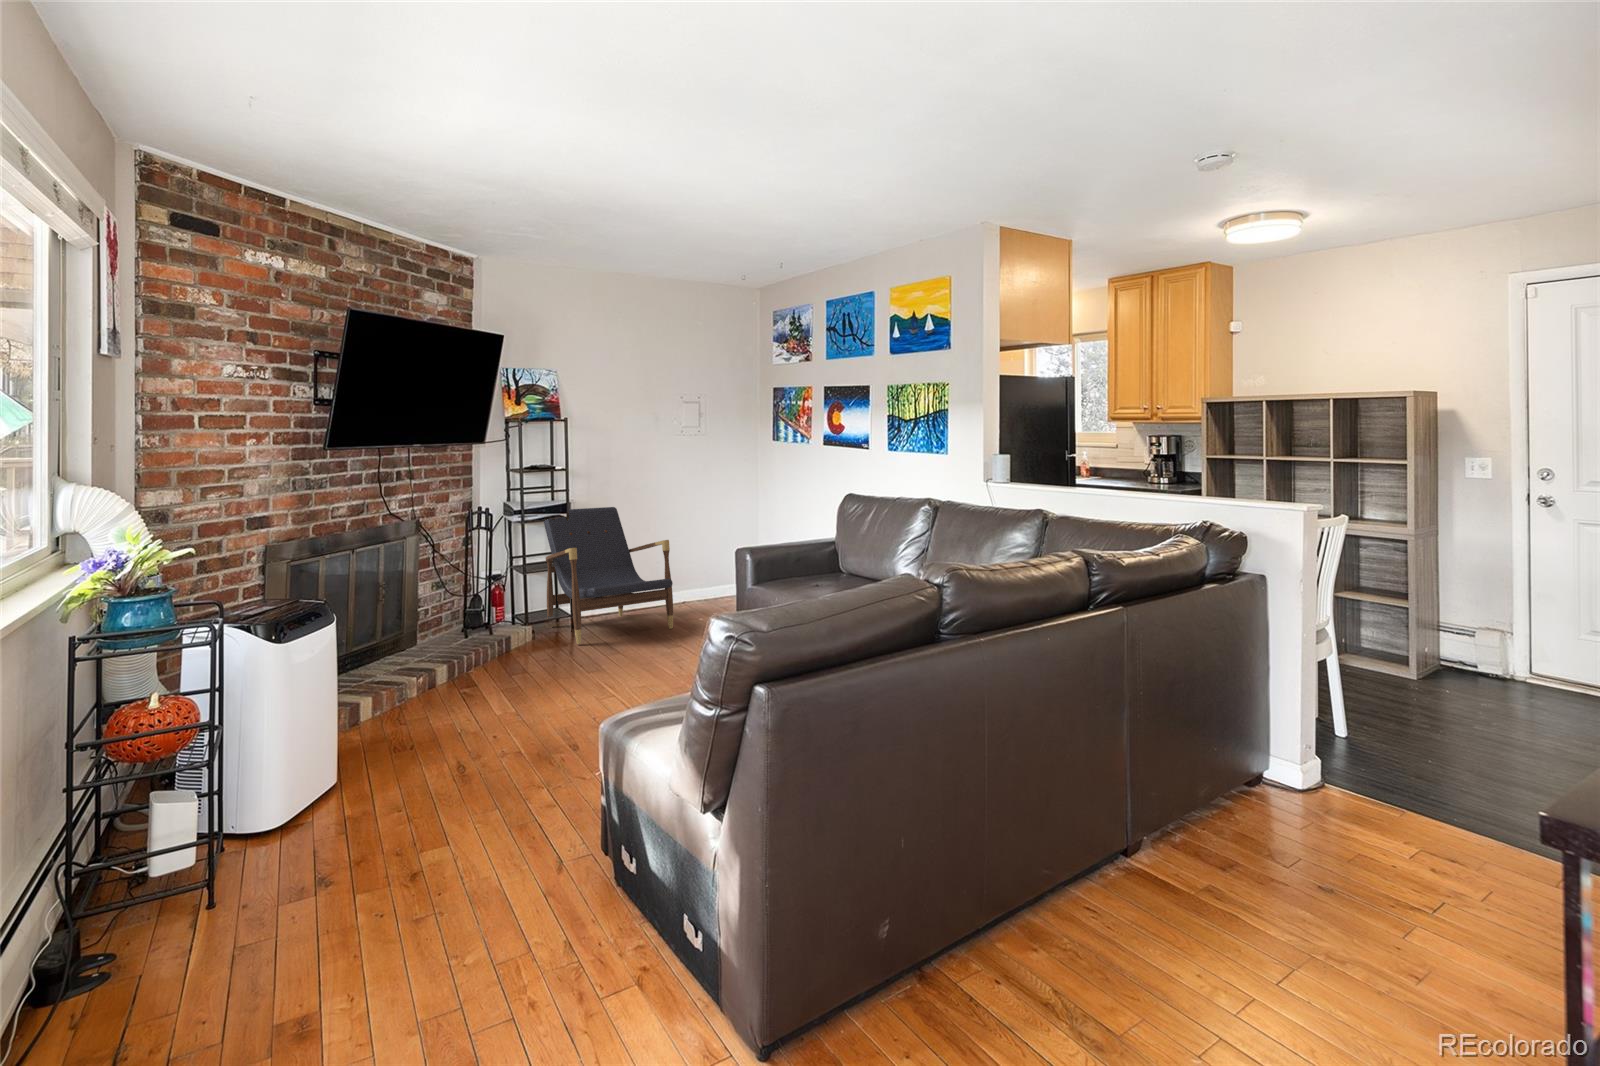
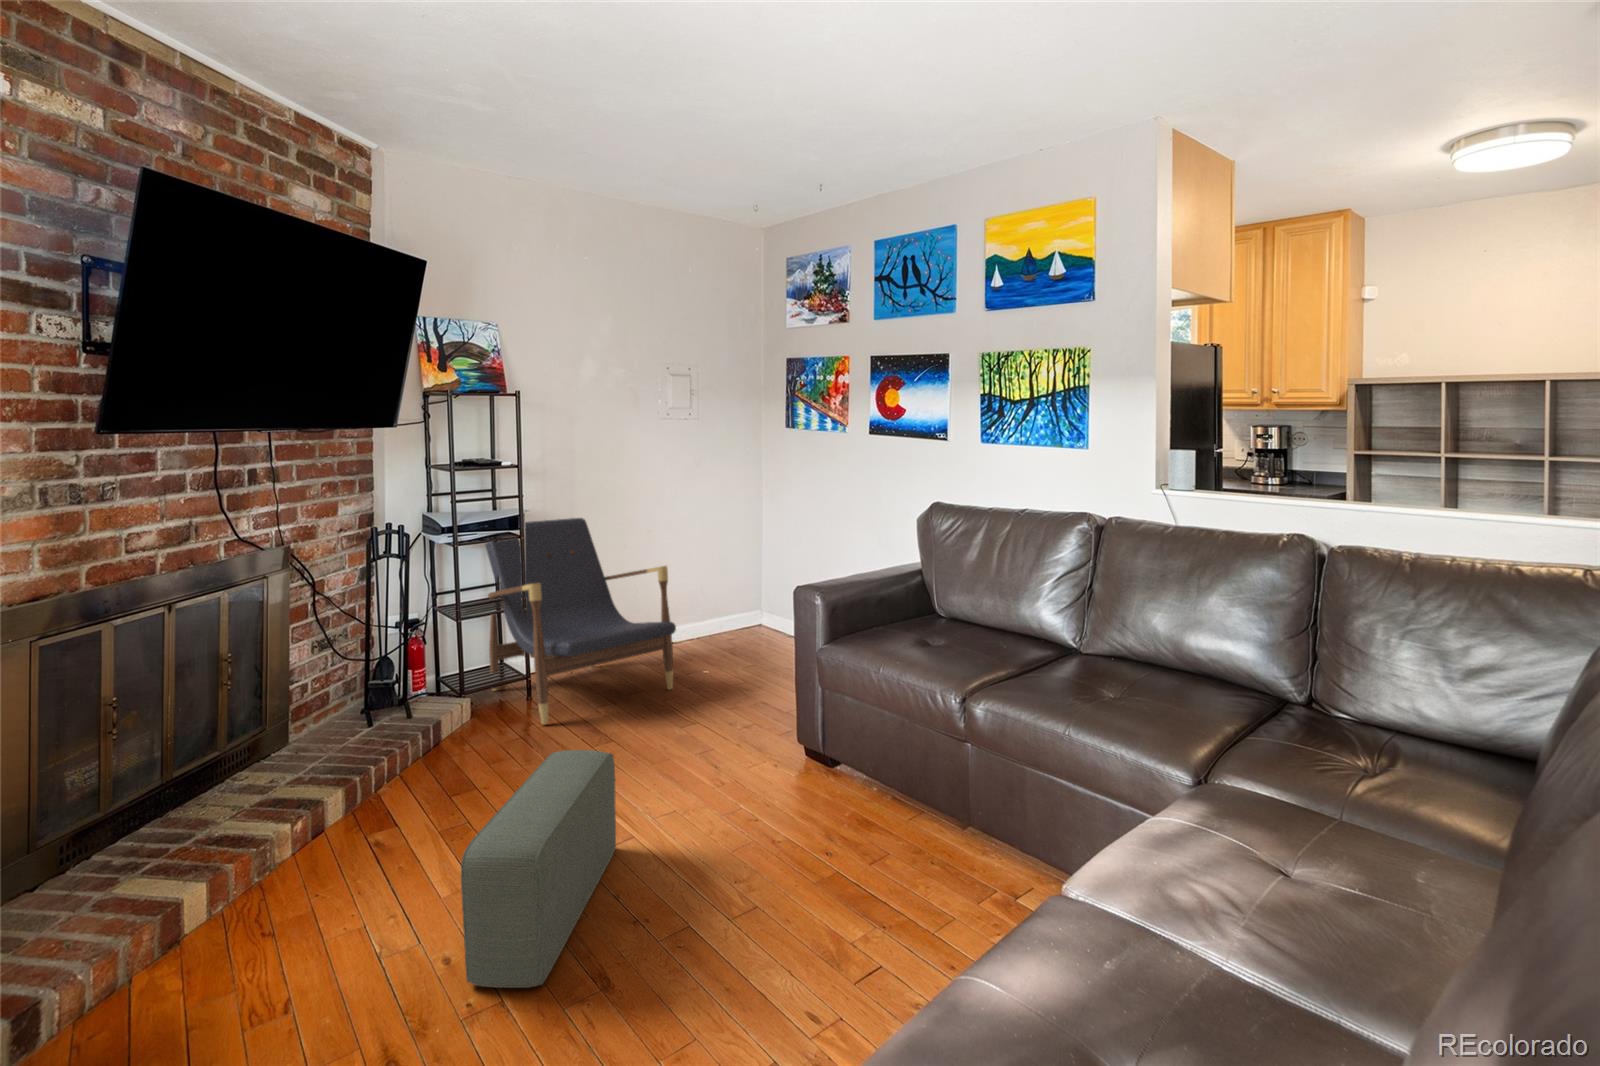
pouf: none [506,636,605,742] -> present [461,750,616,988]

